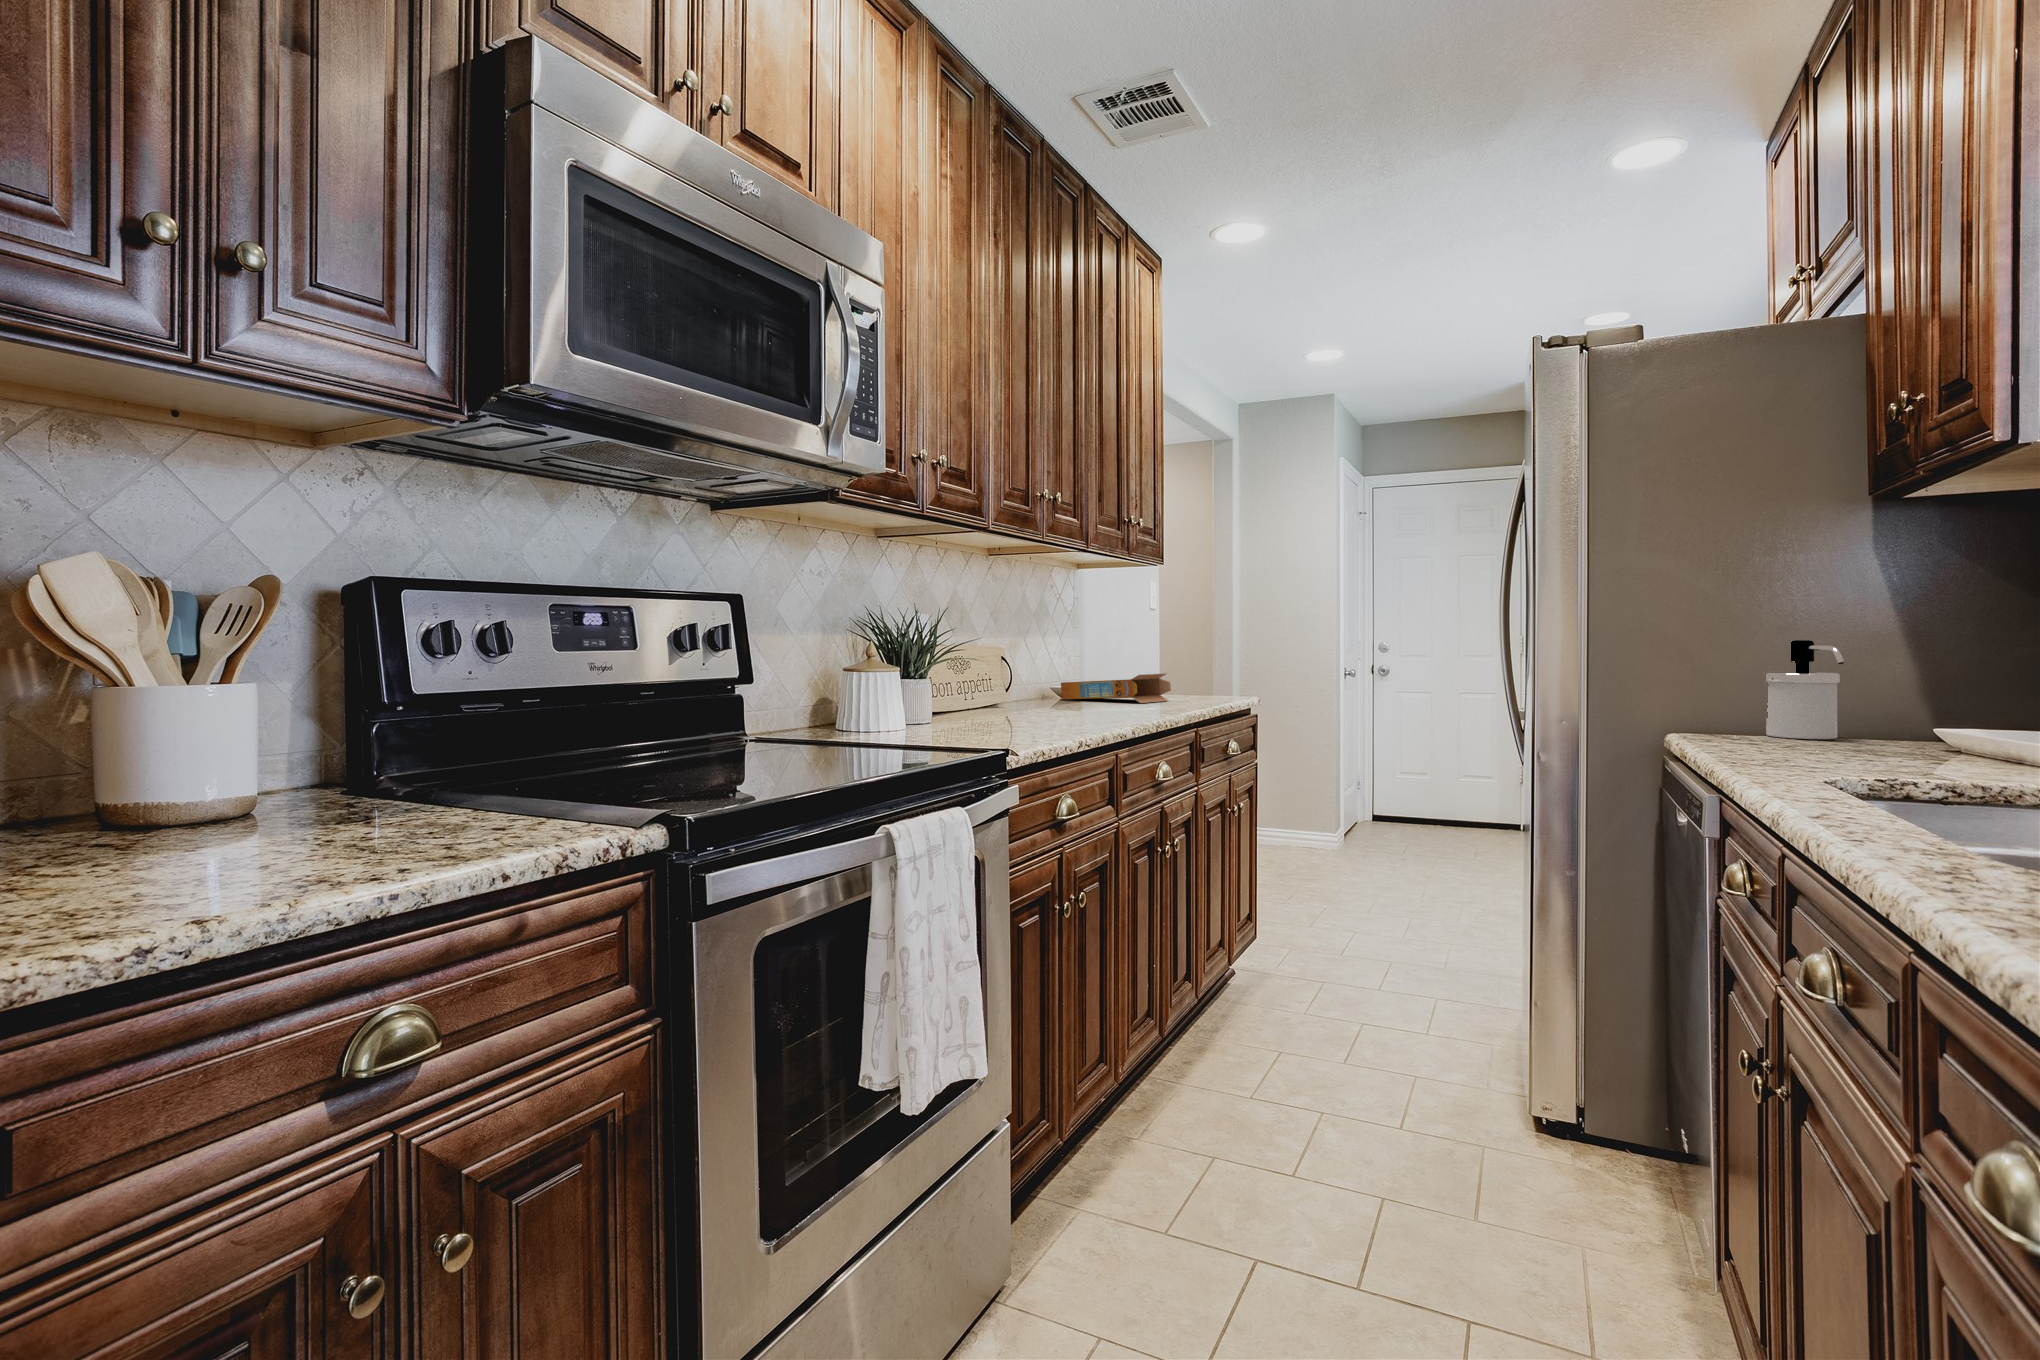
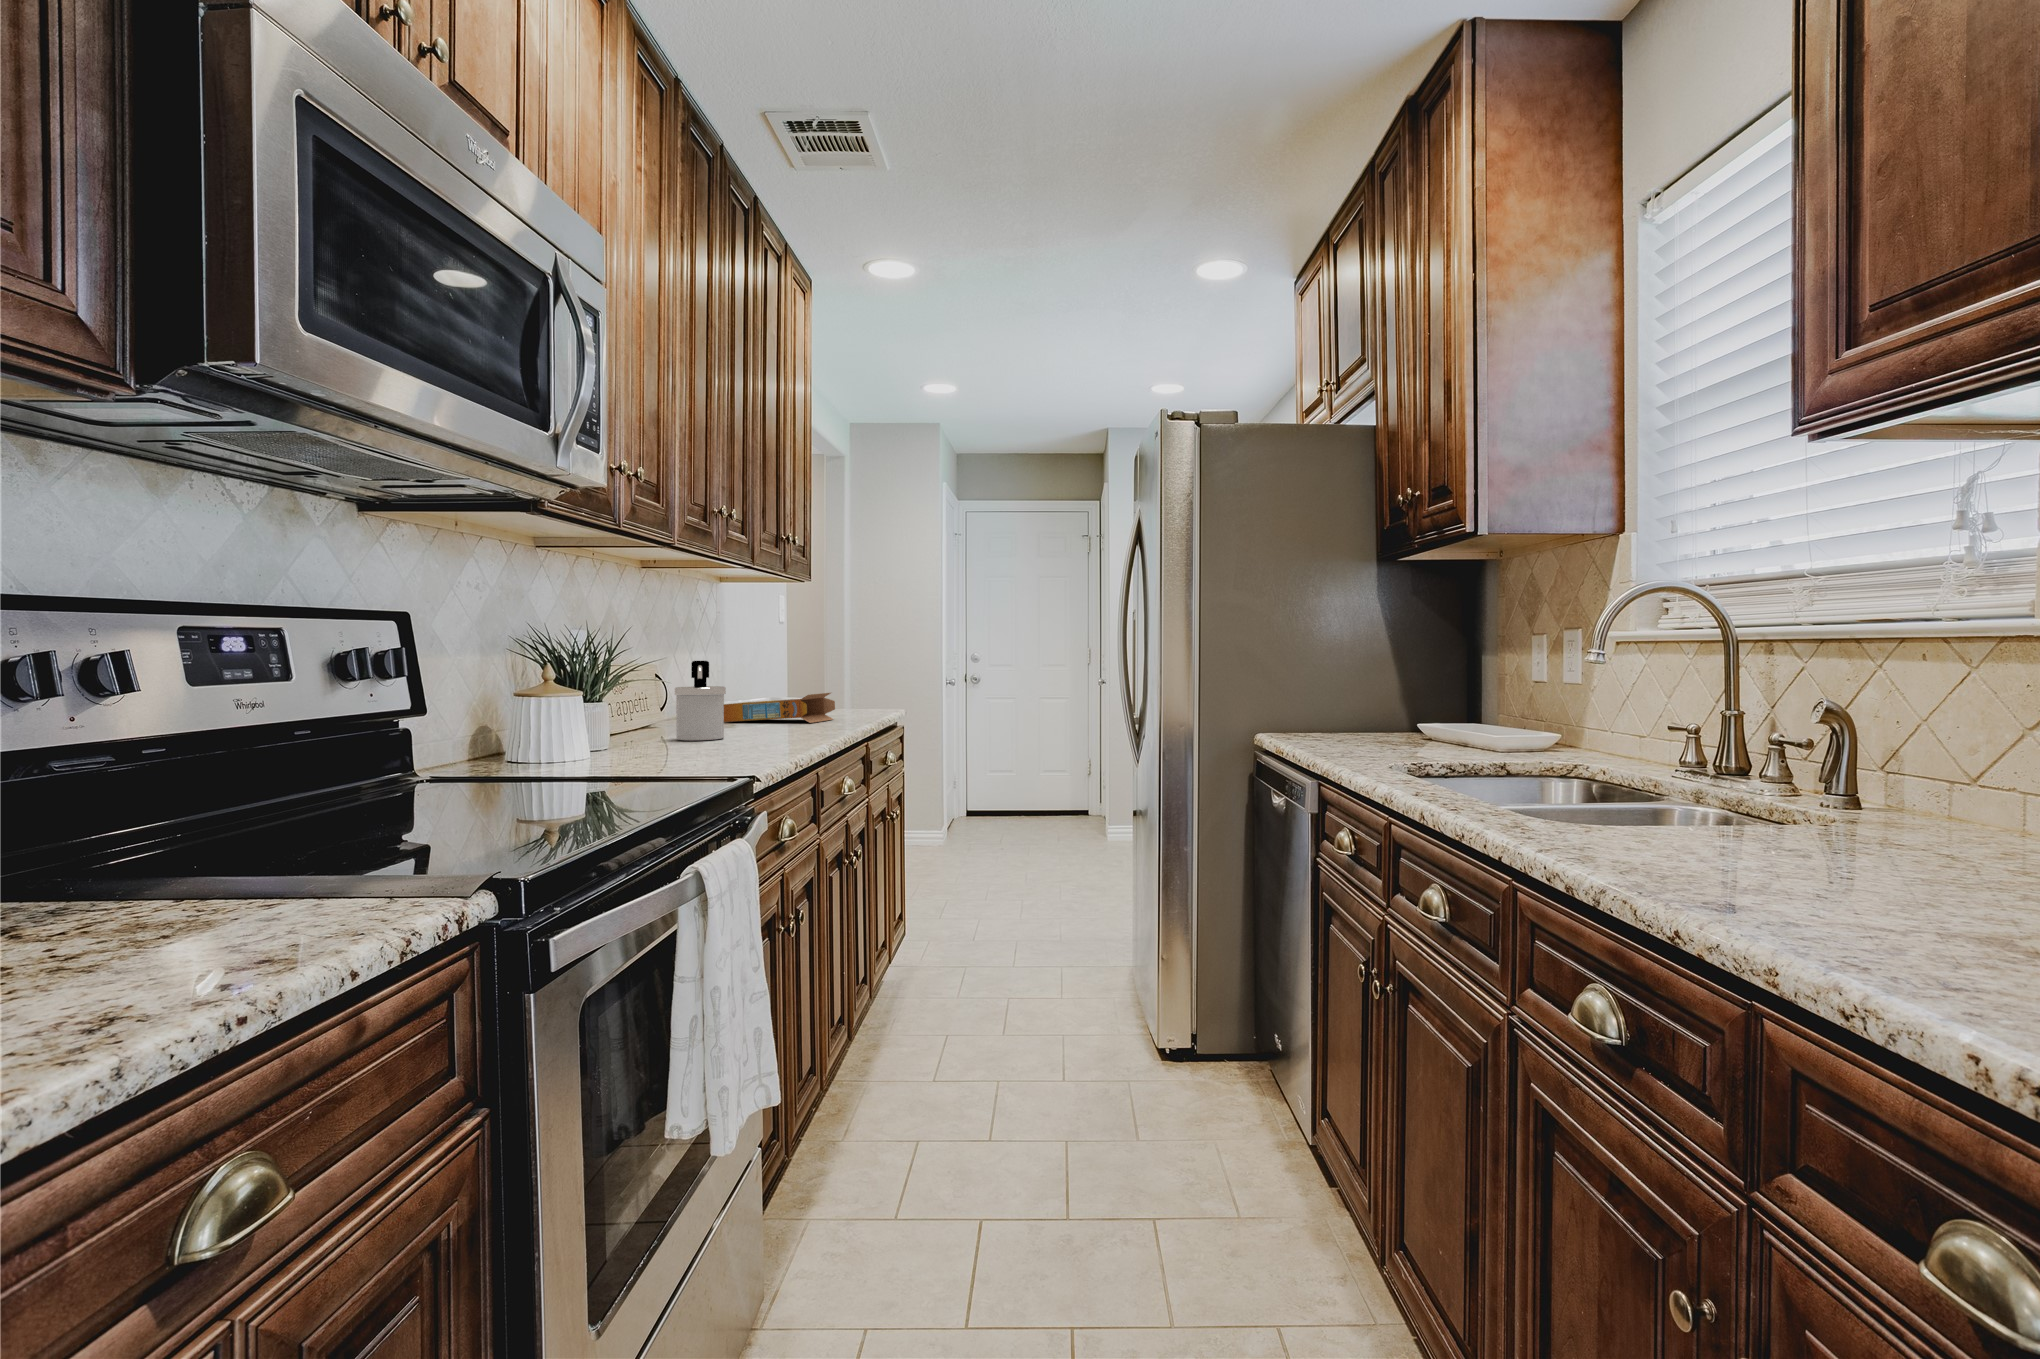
soap dispenser: present [1766,640,1844,739] -> present [675,661,726,741]

